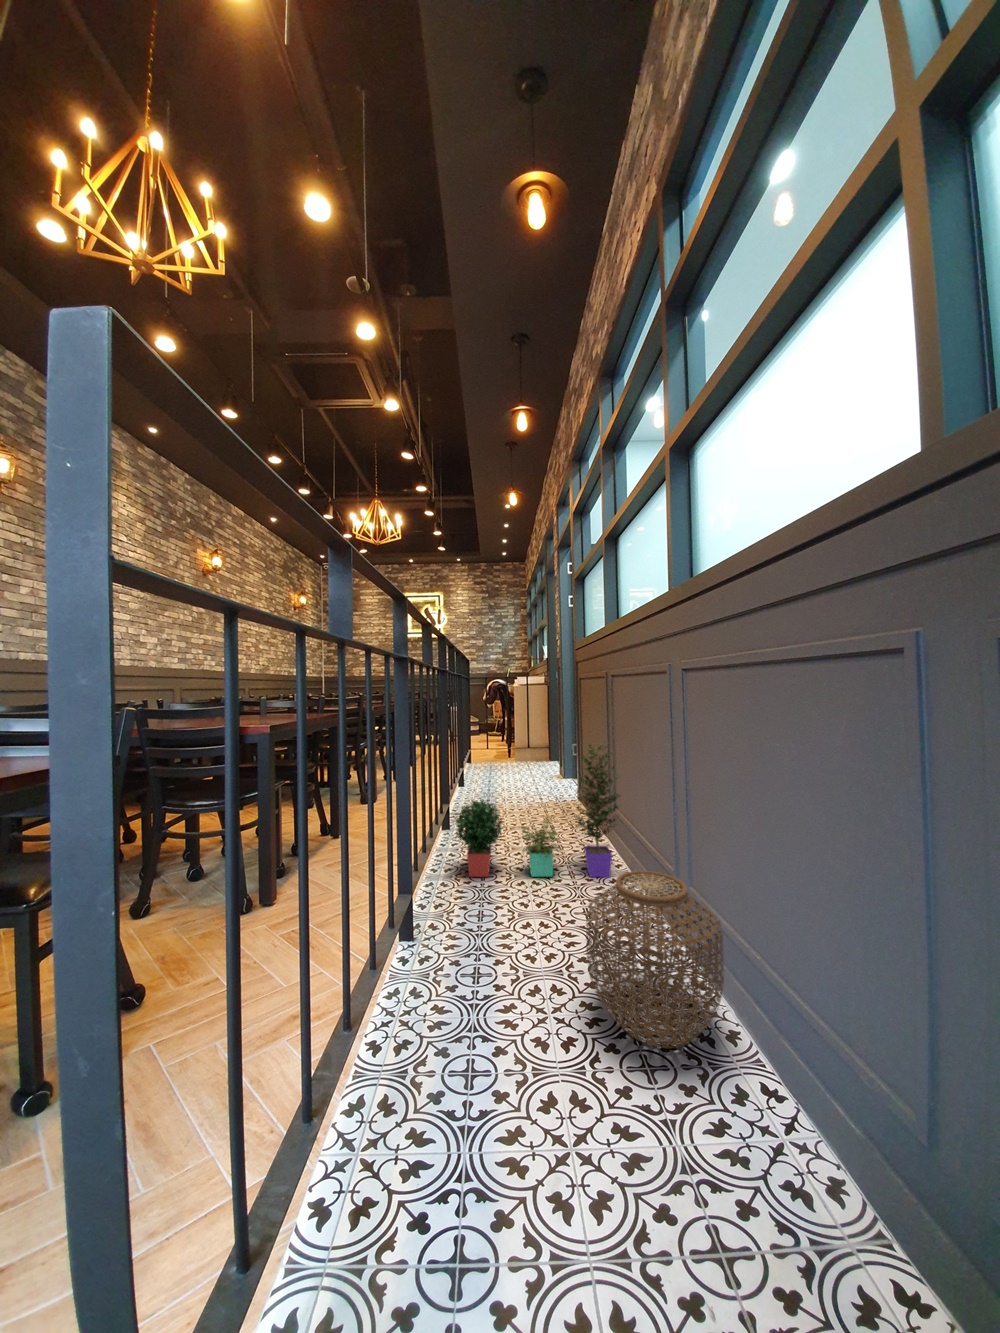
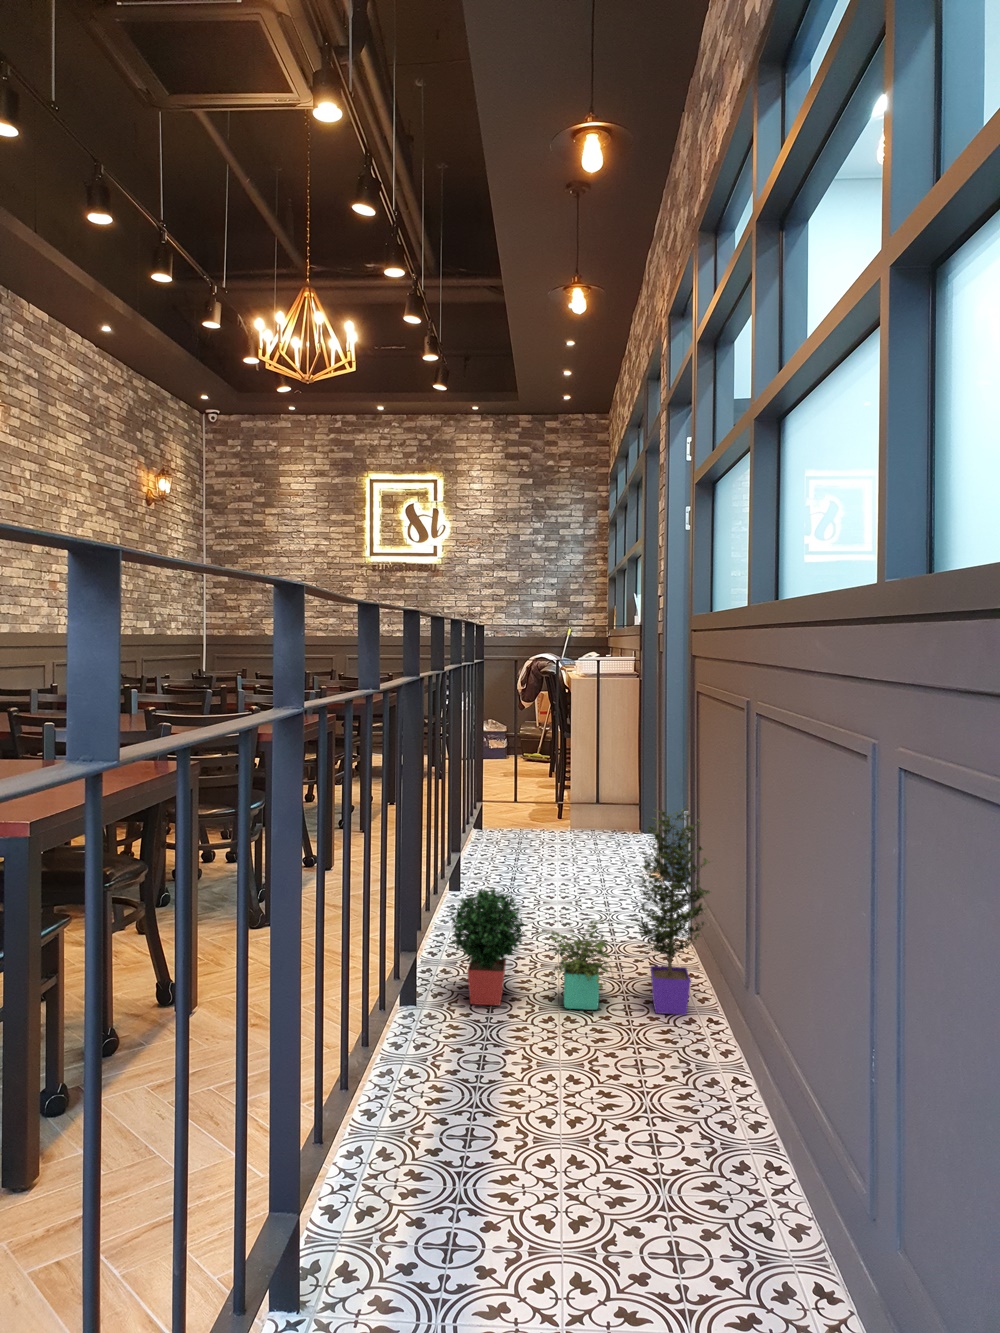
woven basket: present [586,871,724,1048] -> none [613,1010,793,1238]

